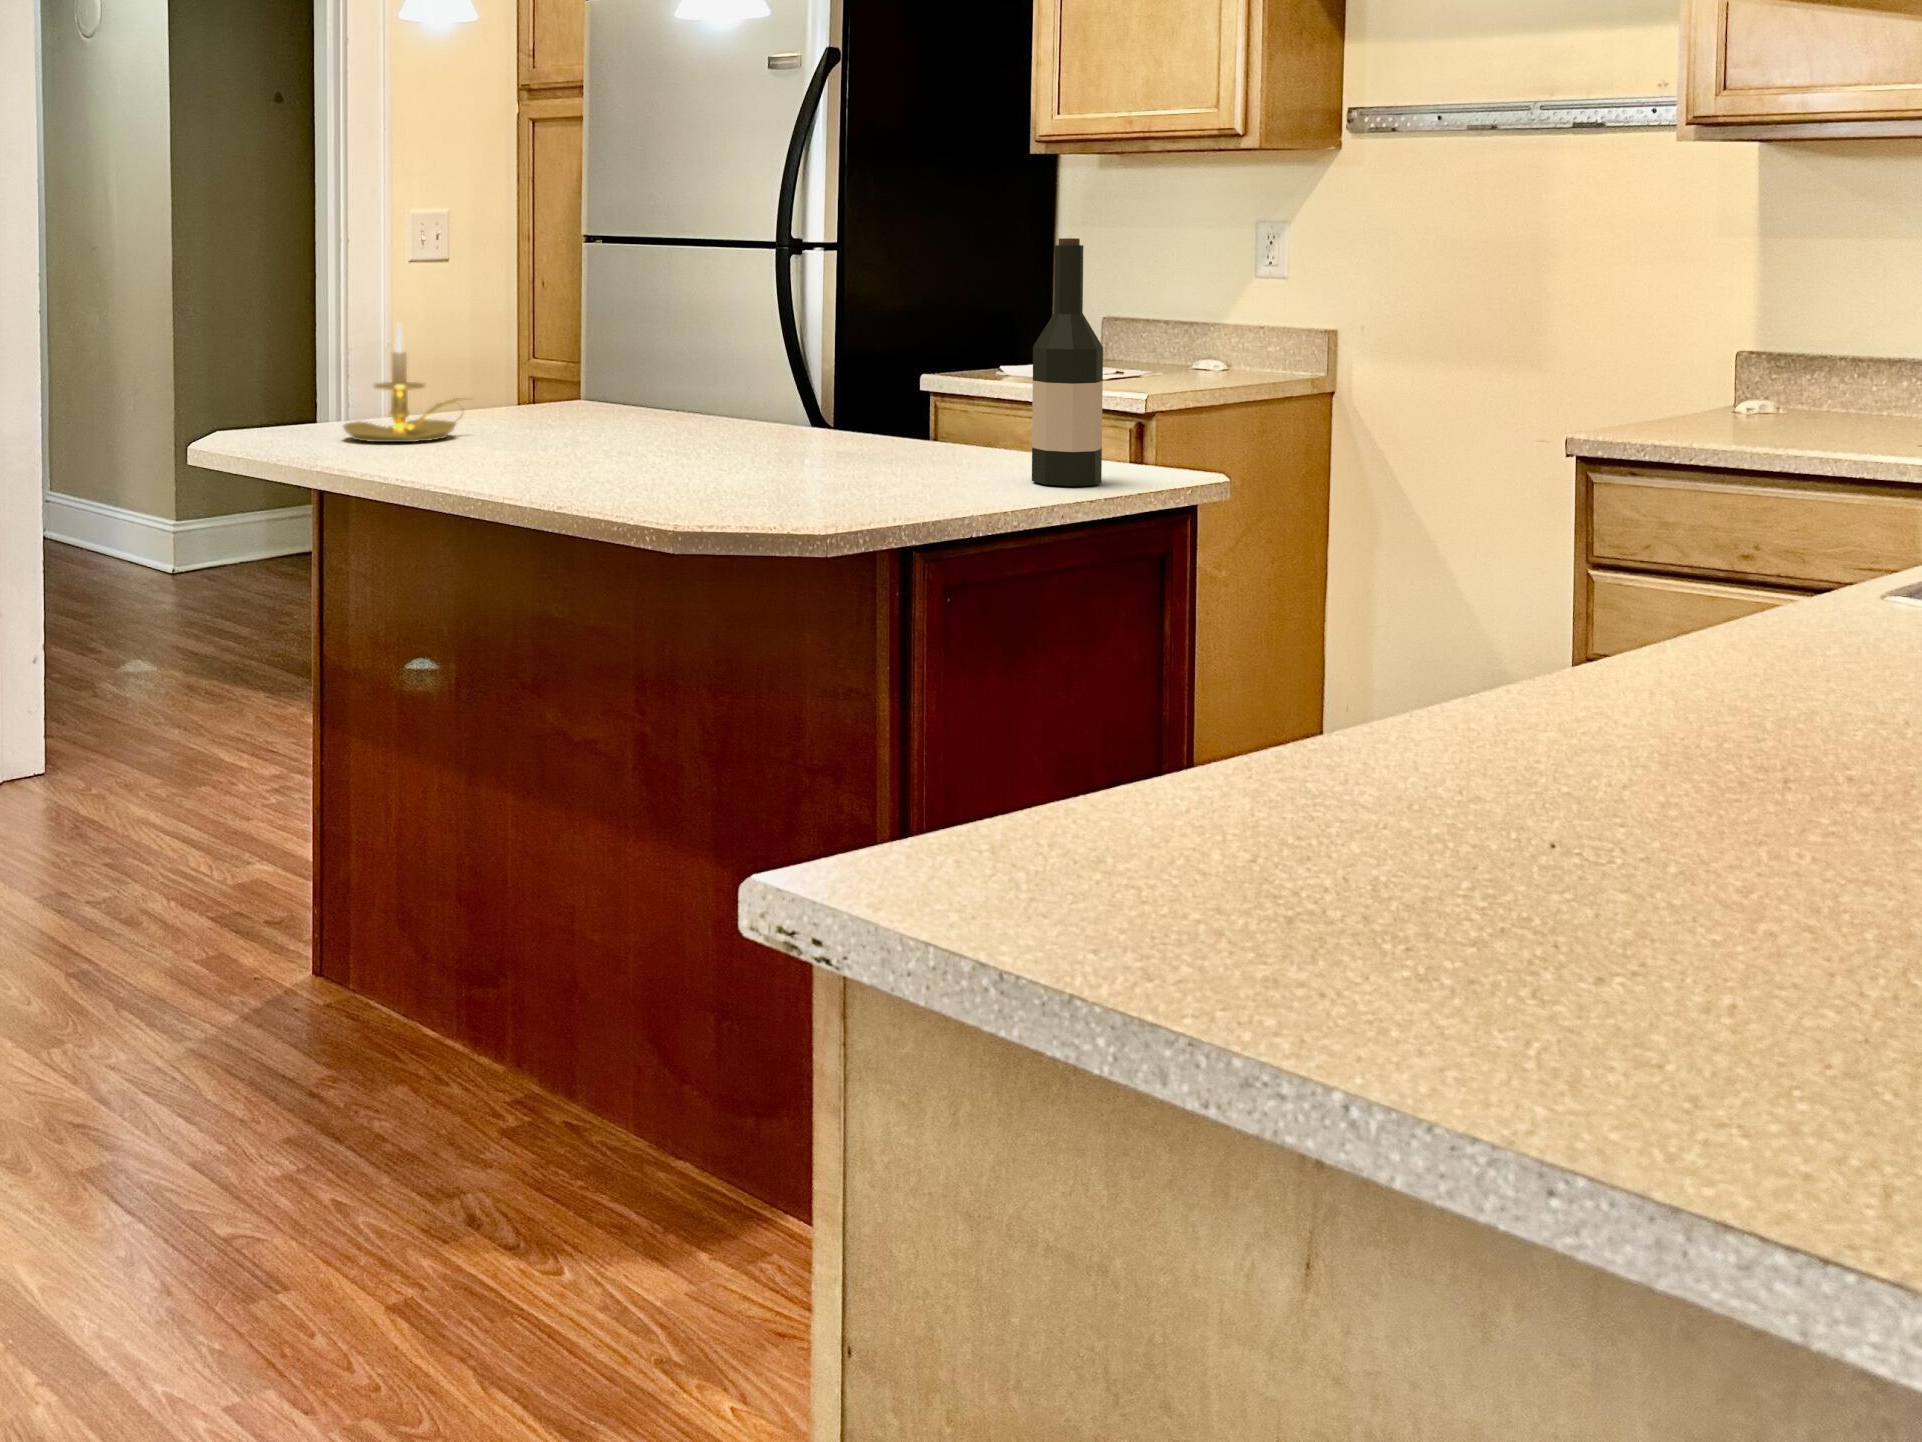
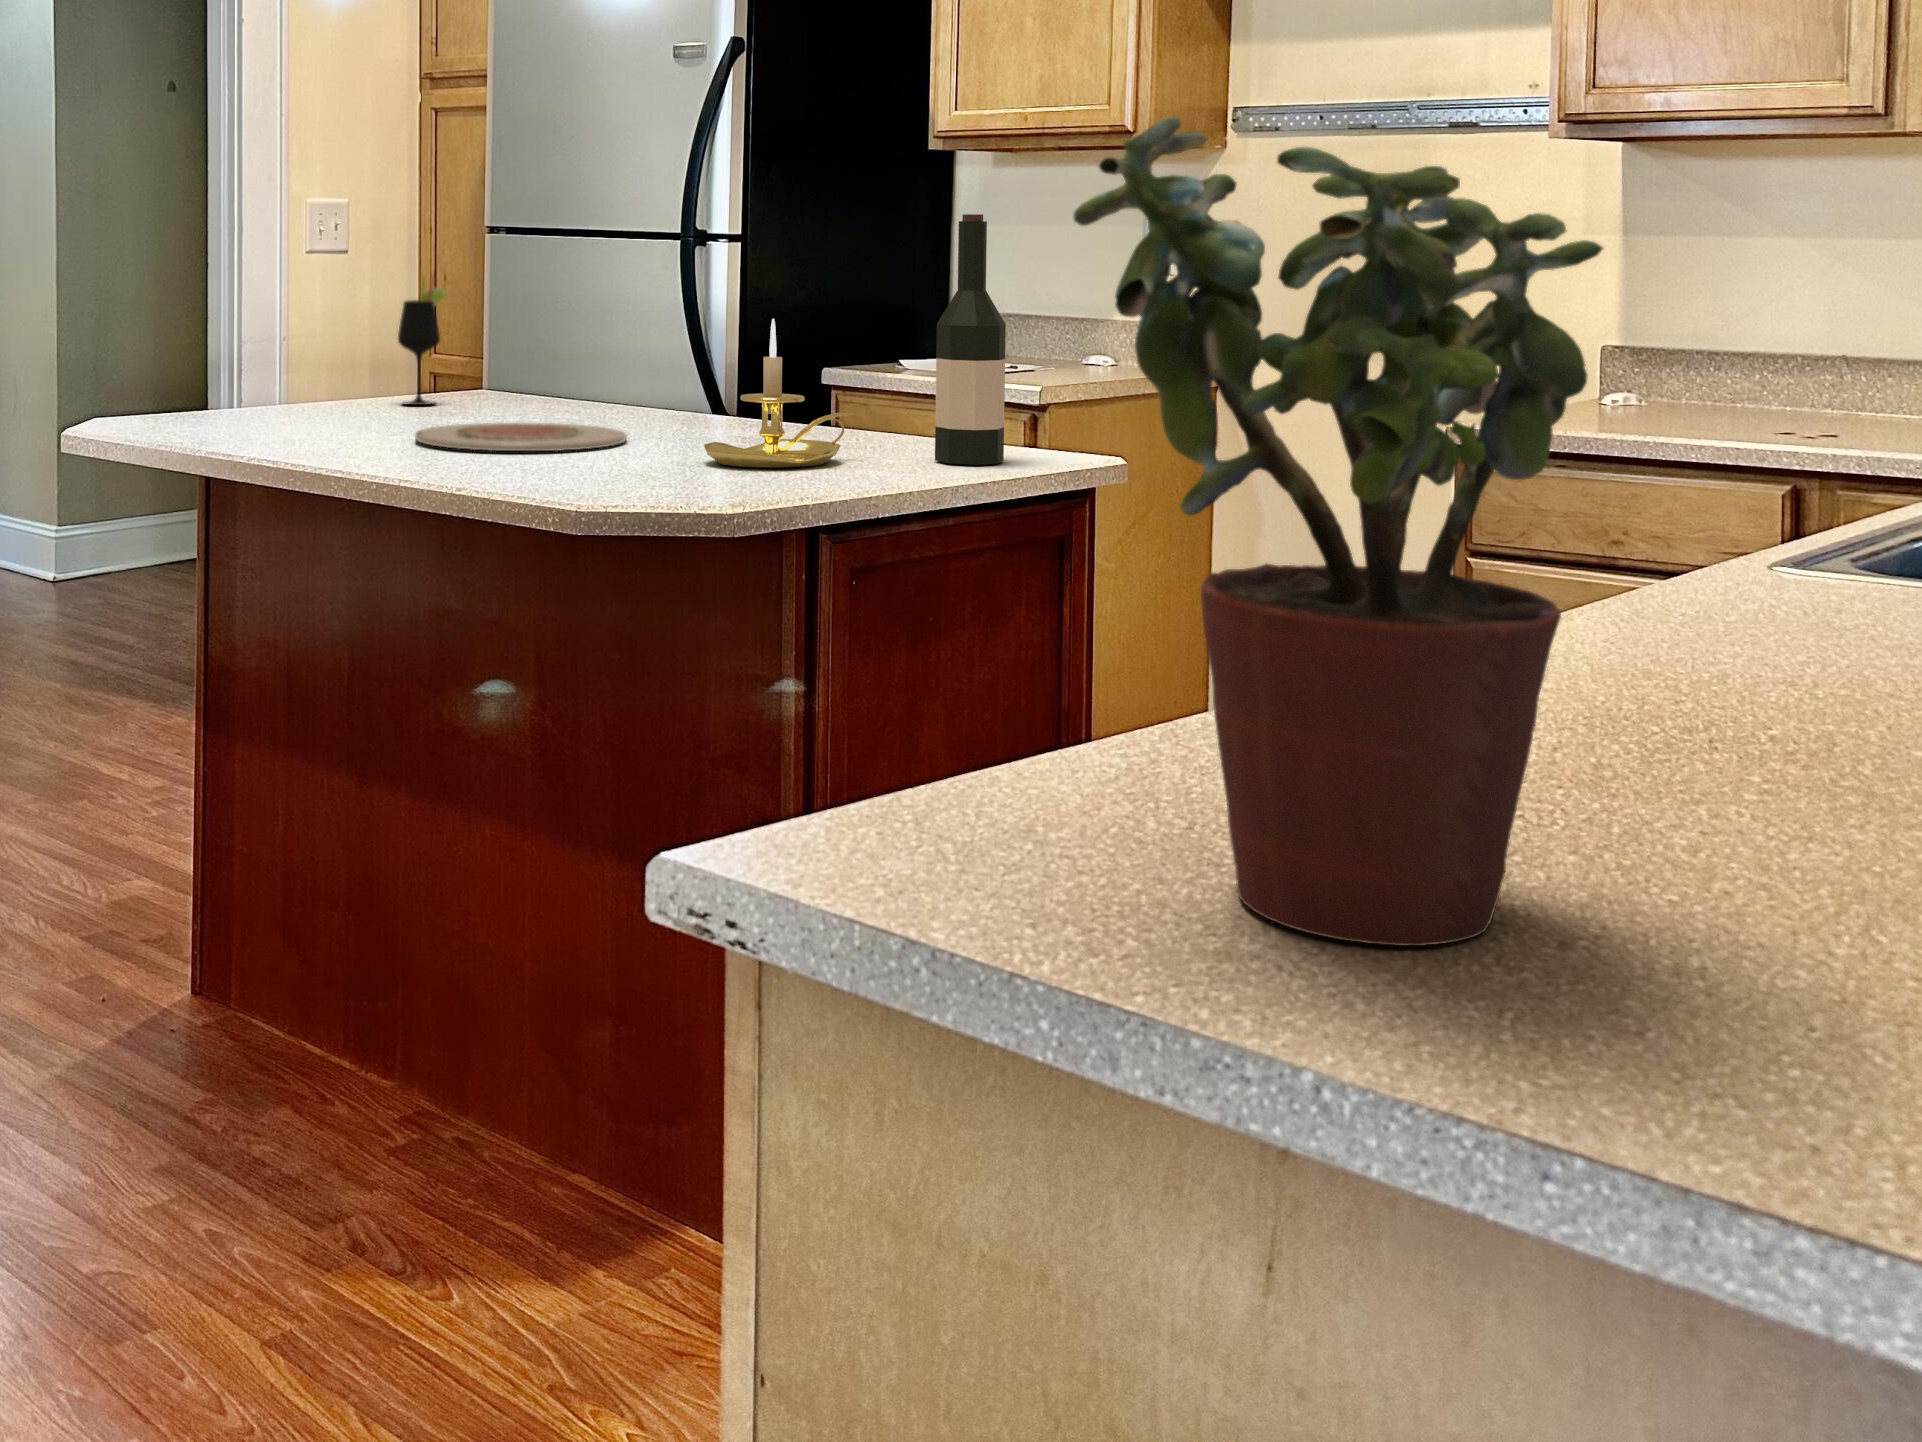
potted plant: none [1136,227,1634,981] -> present [1074,117,1603,946]
wine glass: none [500,294,548,419] -> present [398,277,446,405]
candle holder: present [343,324,471,442] -> present [704,319,855,468]
plate: none [519,439,725,470] -> present [415,423,627,451]

